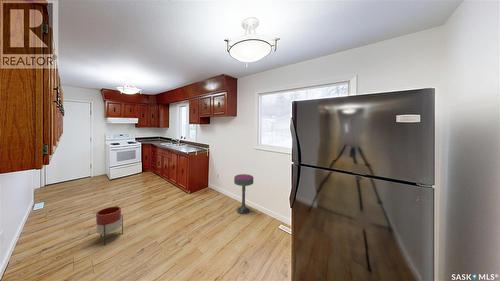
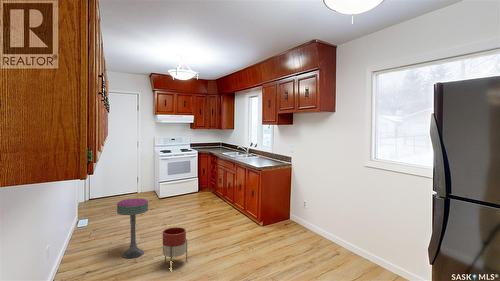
bar stool: present [234,174,253,214] -> present [117,198,148,258]

